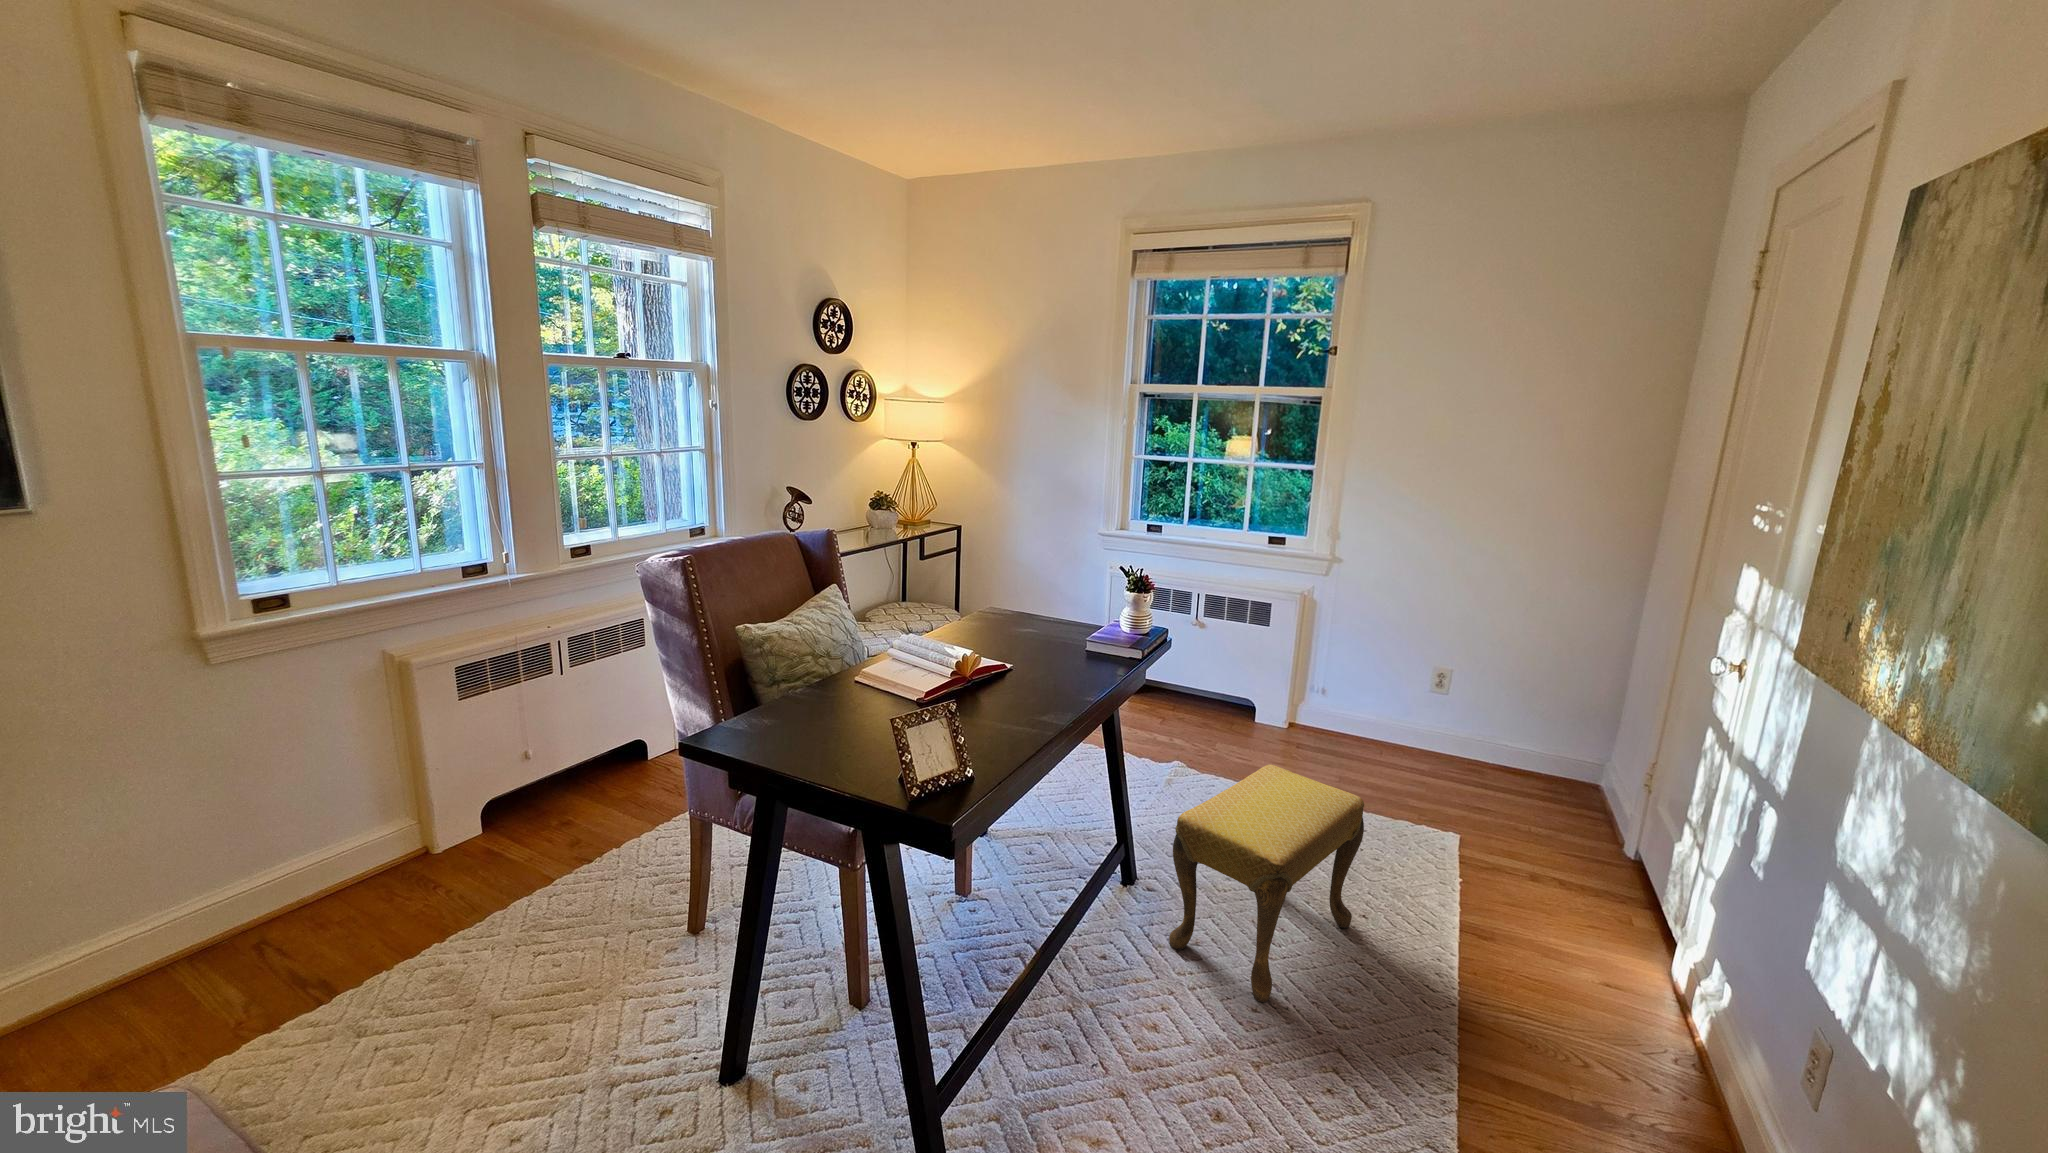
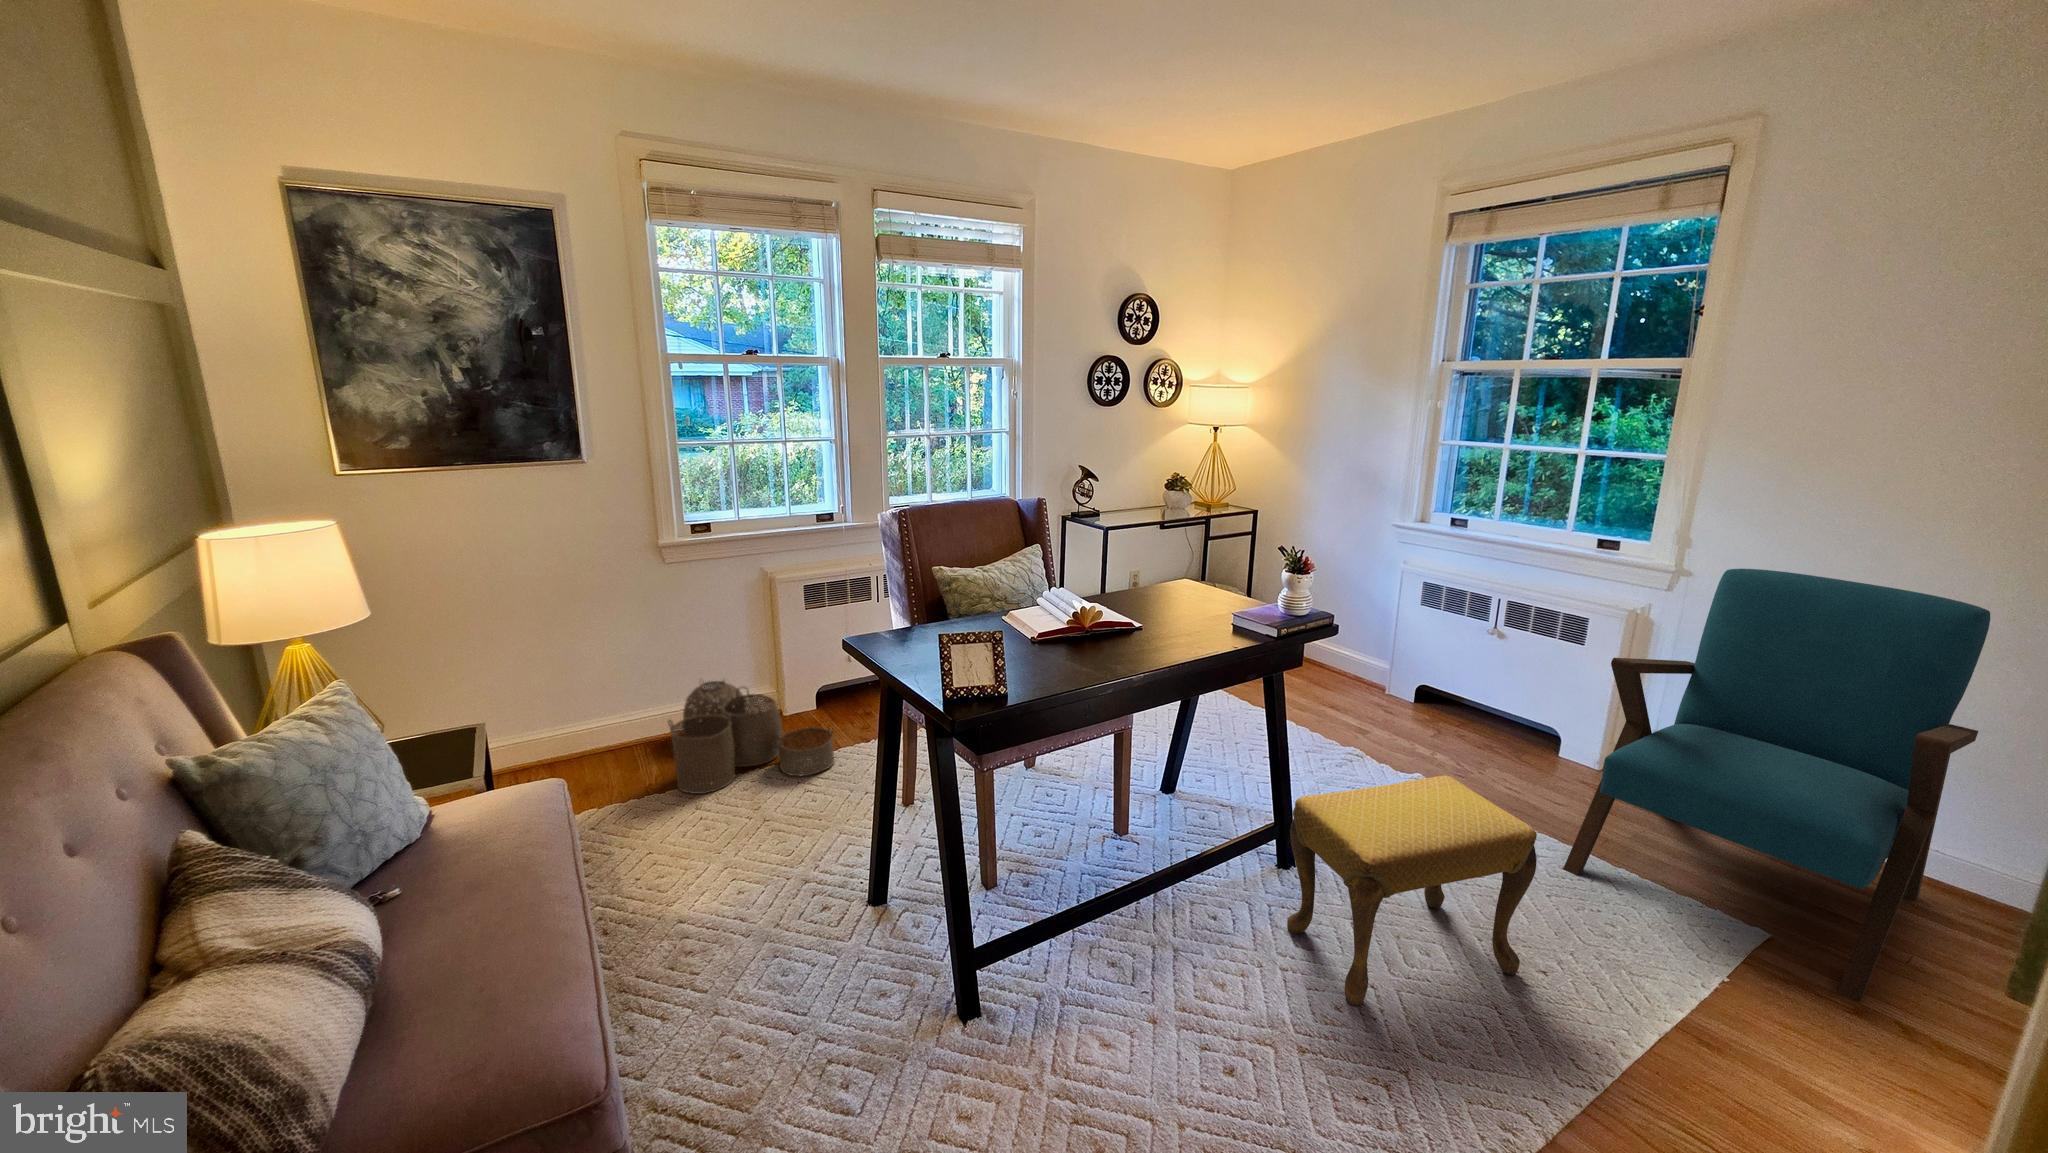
armchair: none [1320,556,1566,873] -> present [1563,569,1990,1002]
woven basket: none [262,825,559,1019] -> present [668,680,835,794]

